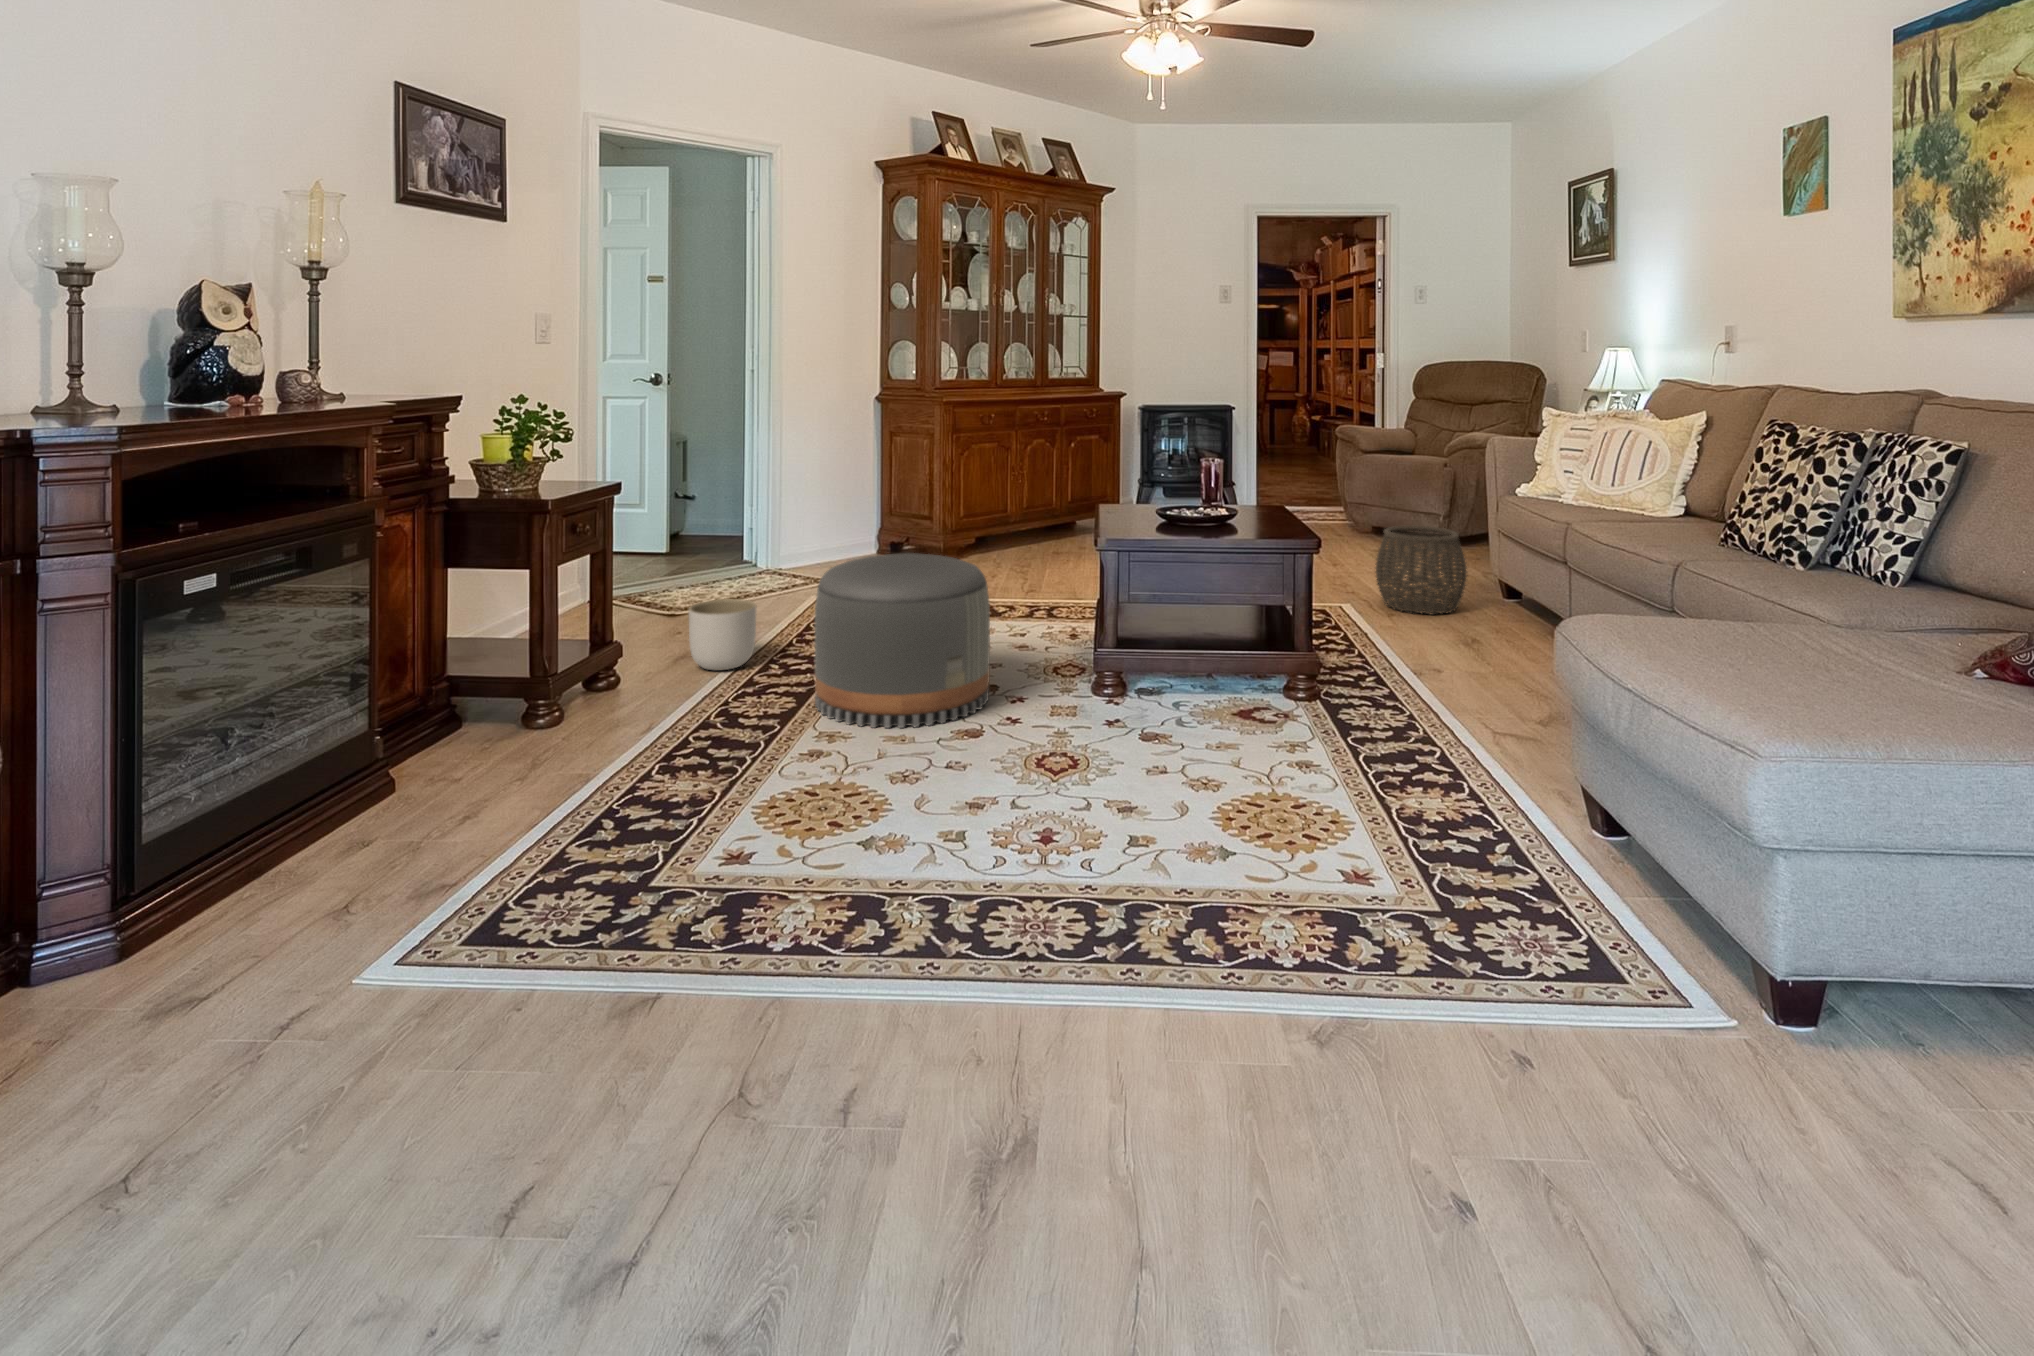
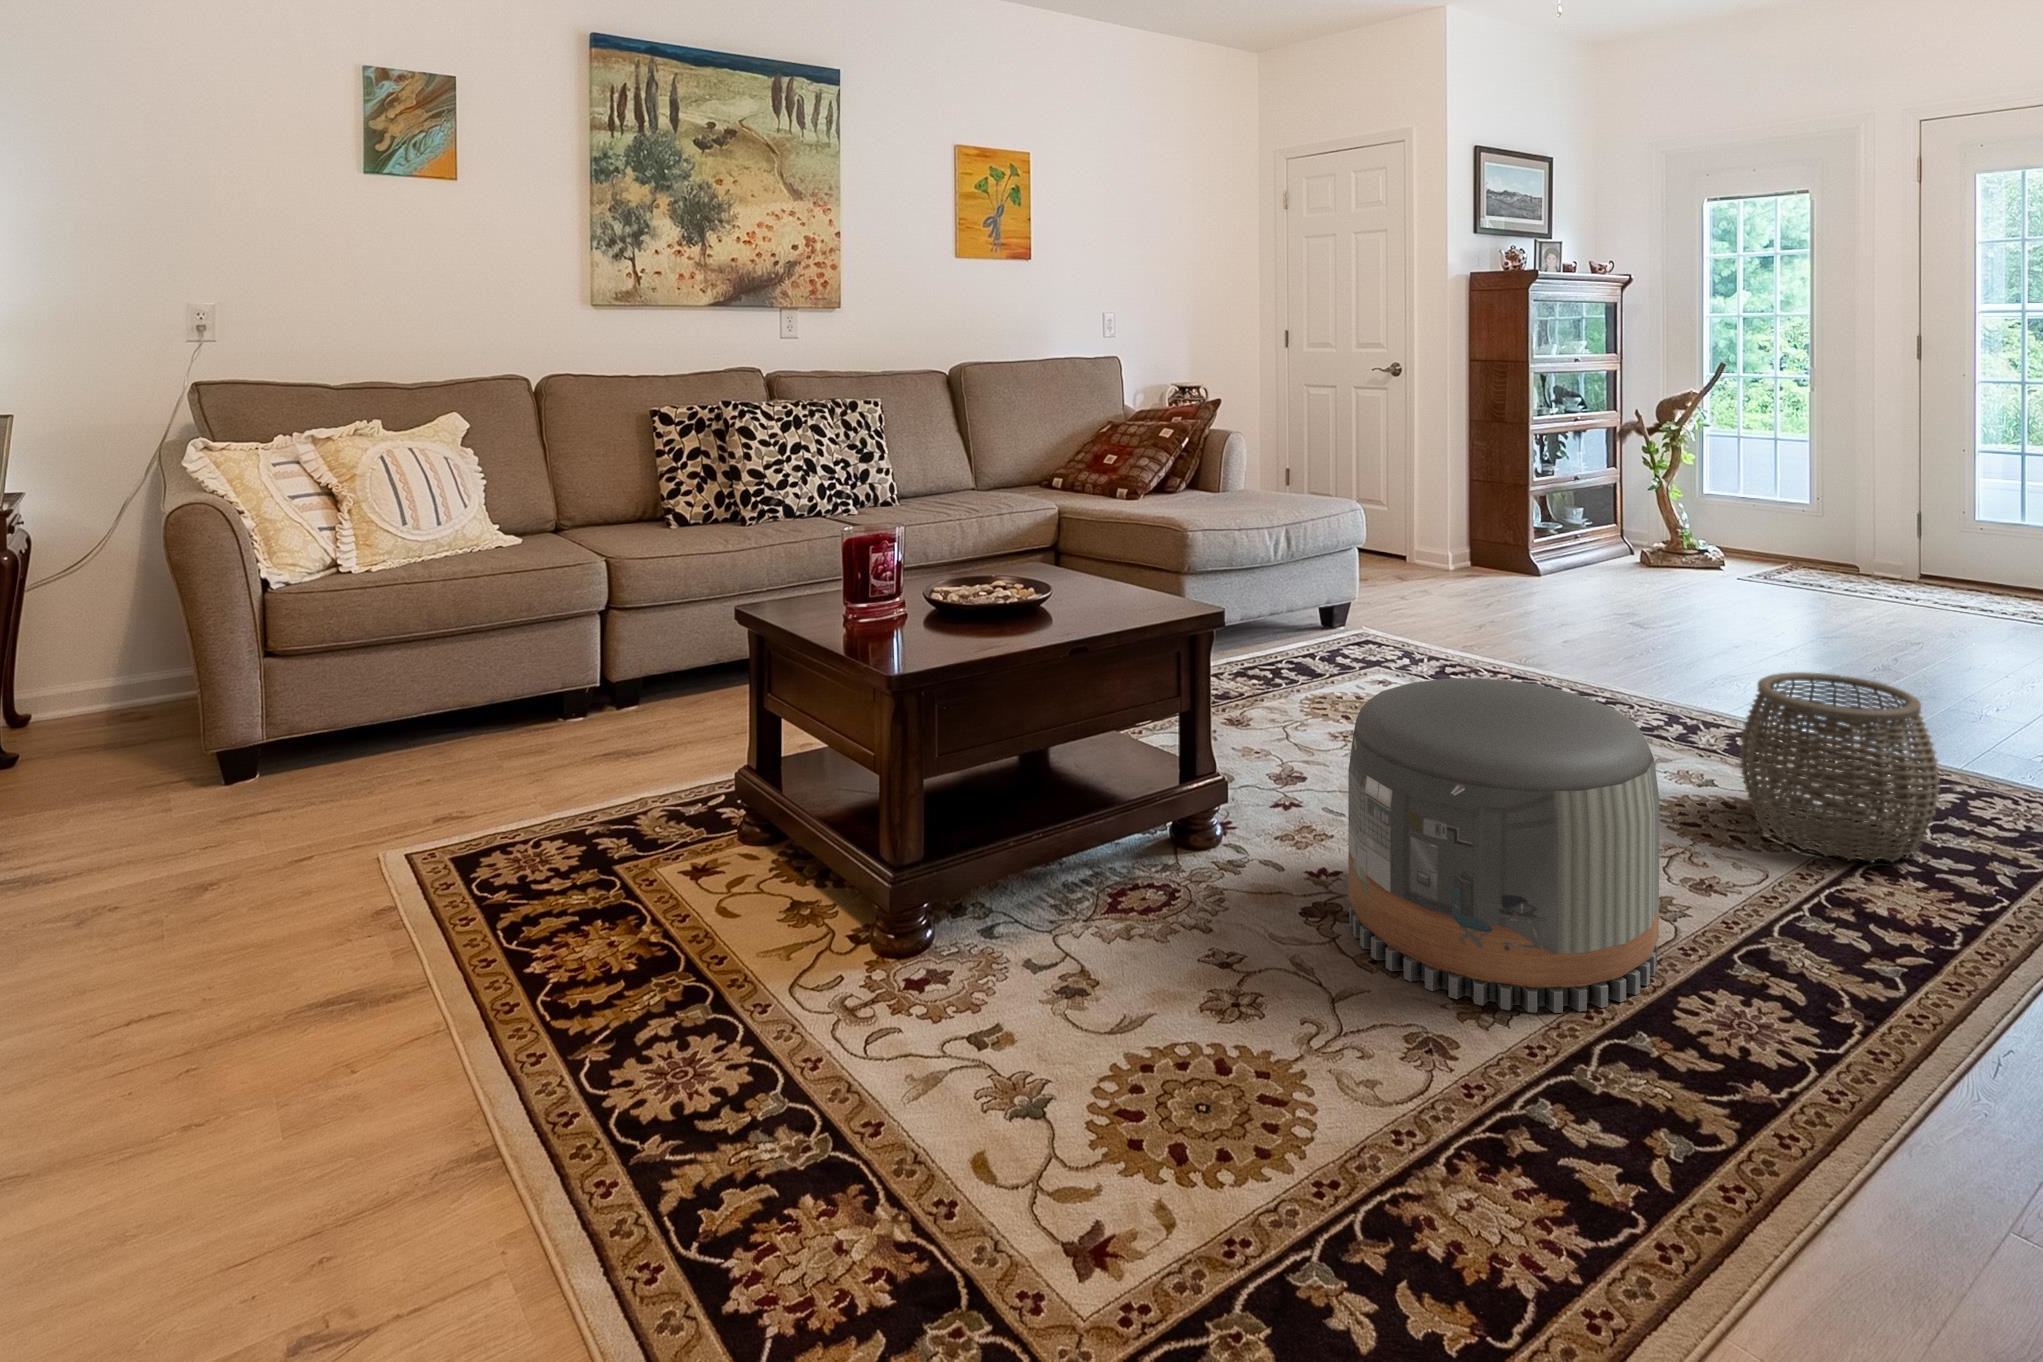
woven basket: present [1375,526,1467,615] -> present [1740,672,1940,863]
planter: present [688,599,756,670] -> none [1725,1010,1934,1258]

